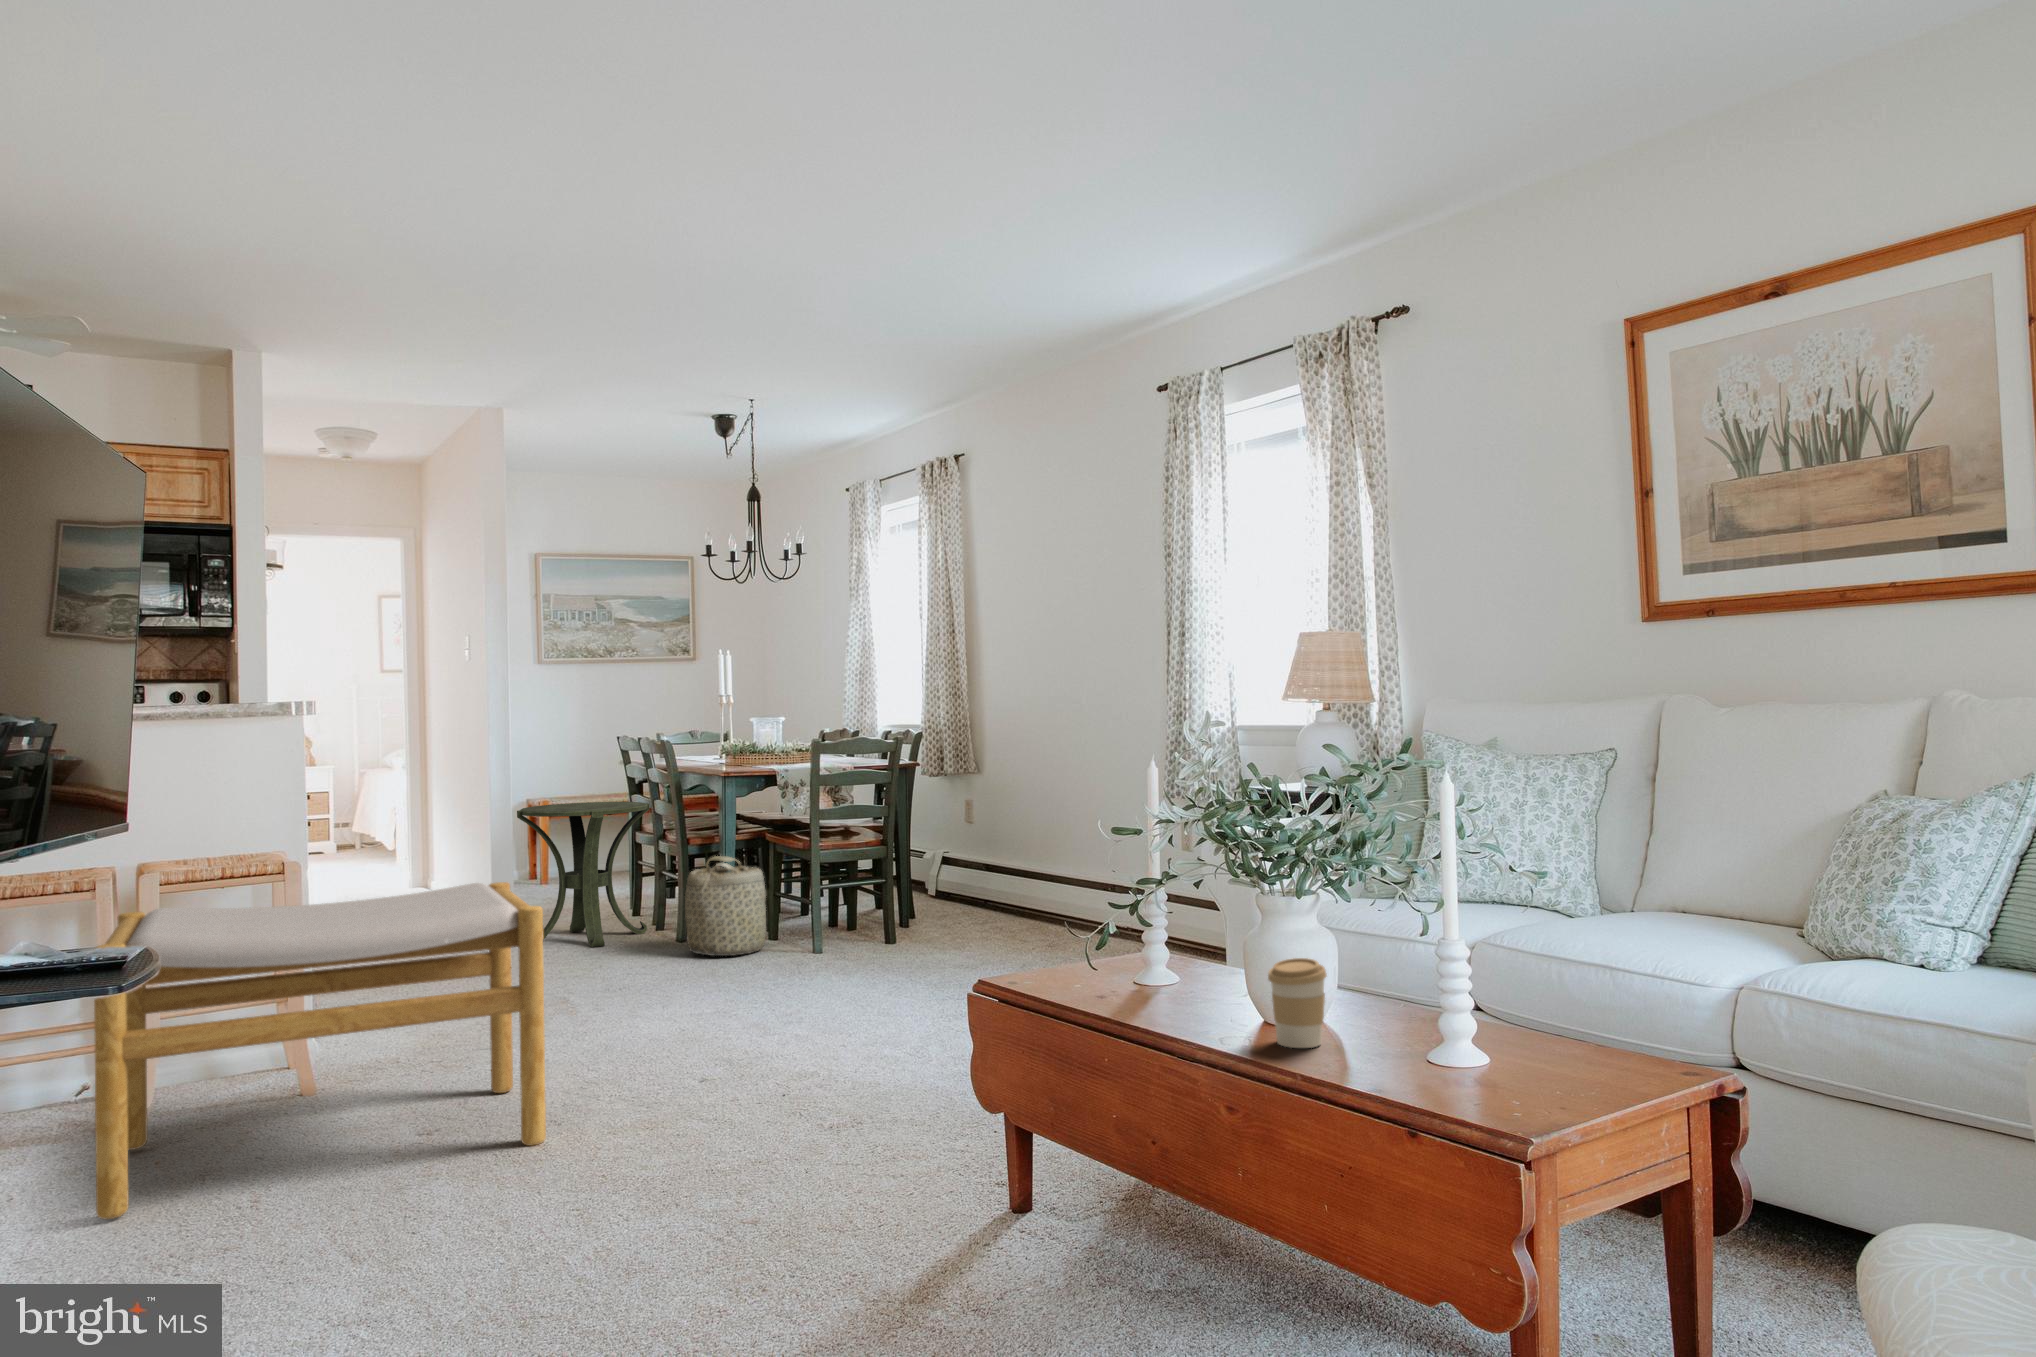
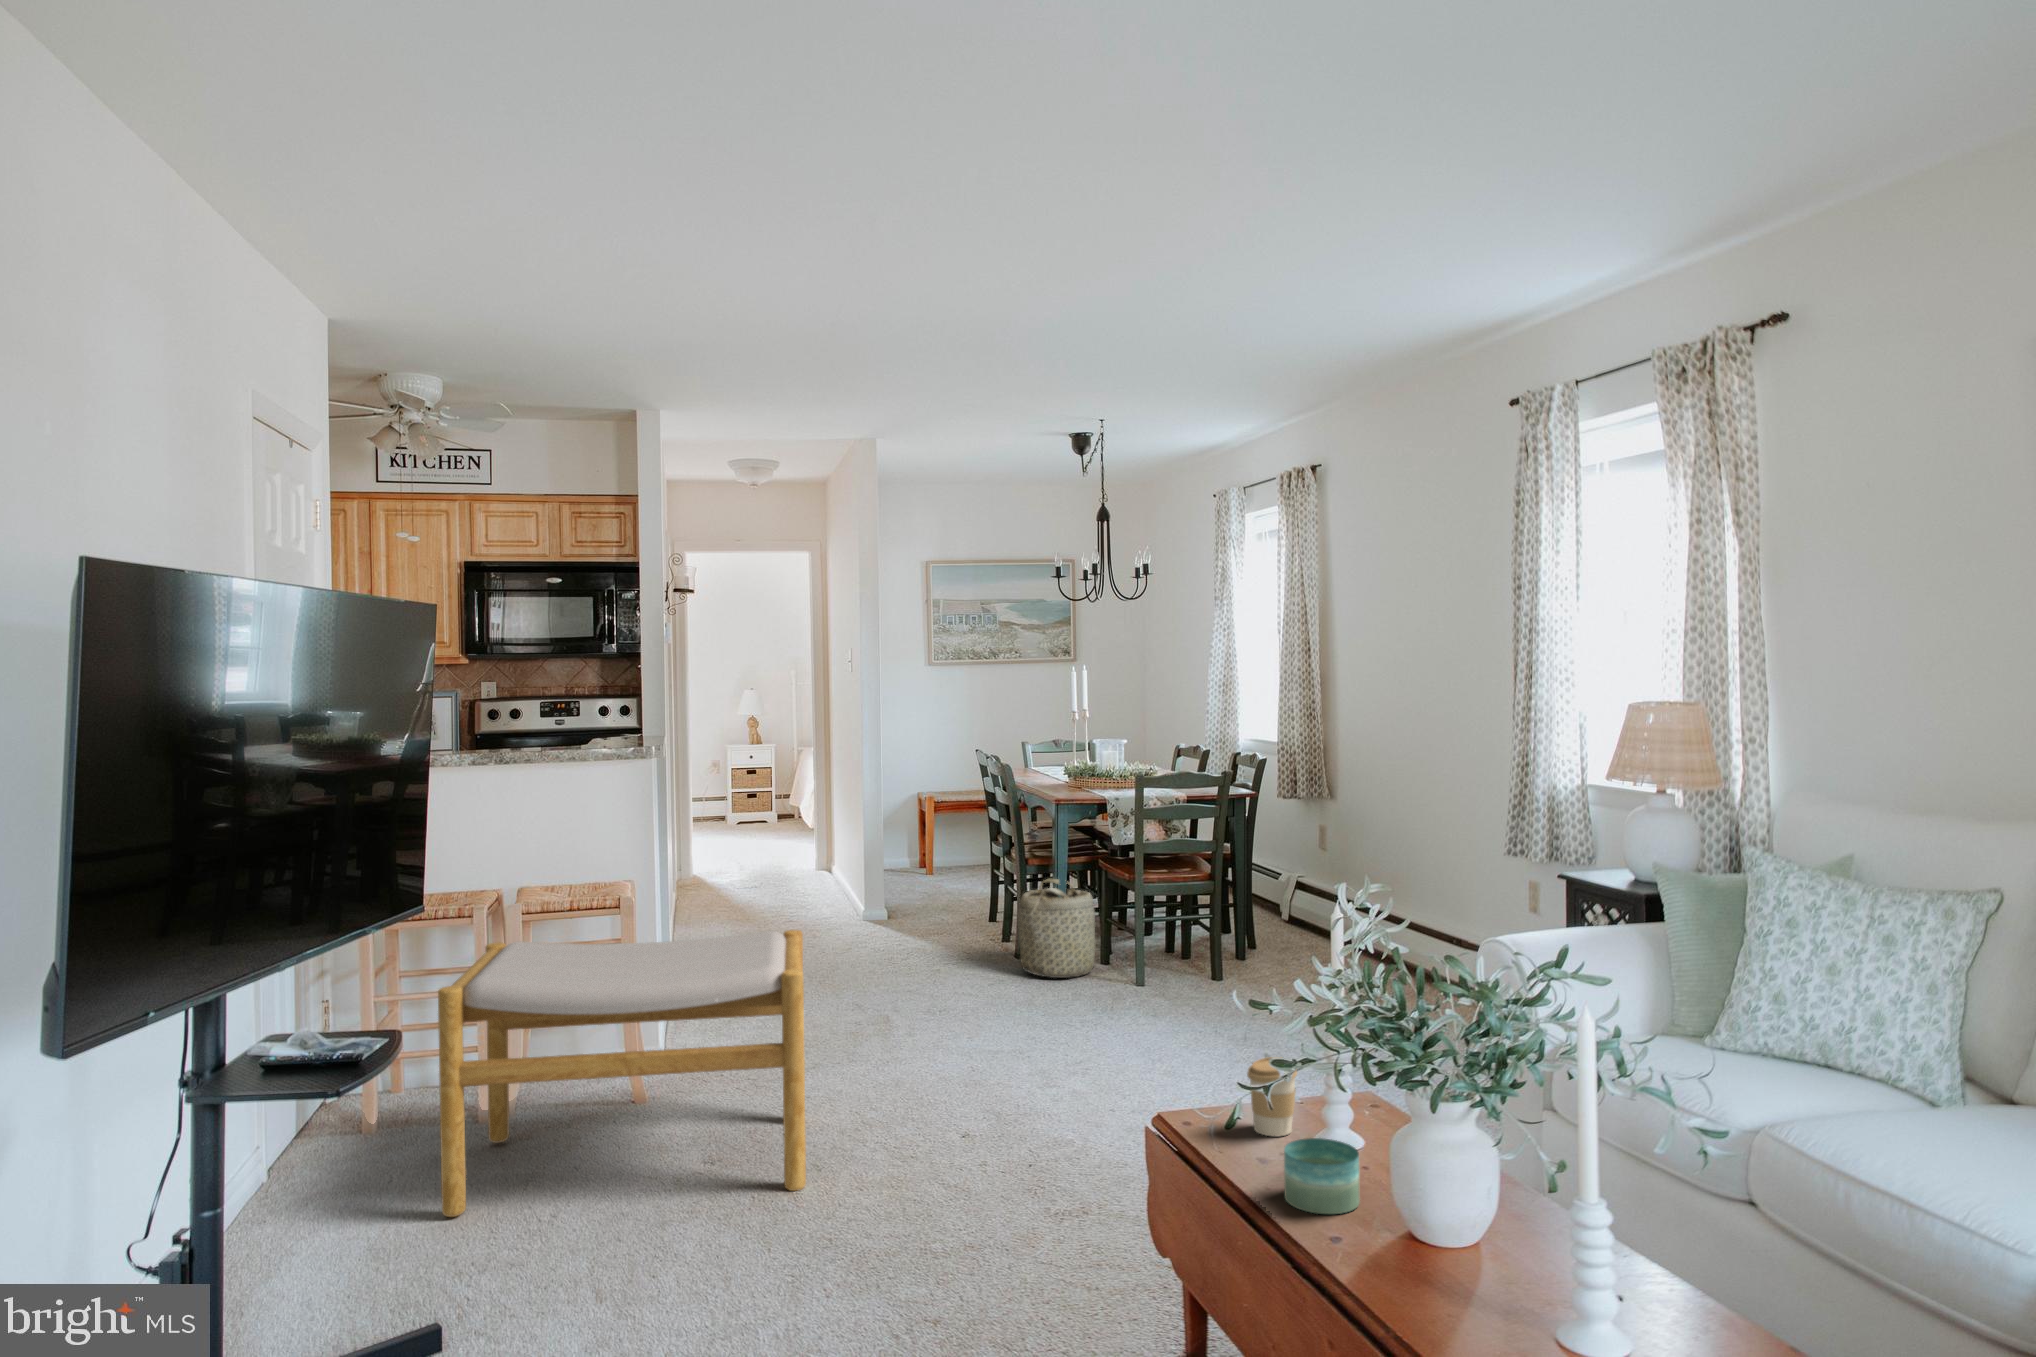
side table: present [517,802,649,947] -> none [880,813,1000,953]
candle: none [1131,958,1198,1016] -> present [1284,1138,1359,1214]
coffee cup: present [1268,958,1327,1048] -> present [1247,1057,1297,1136]

